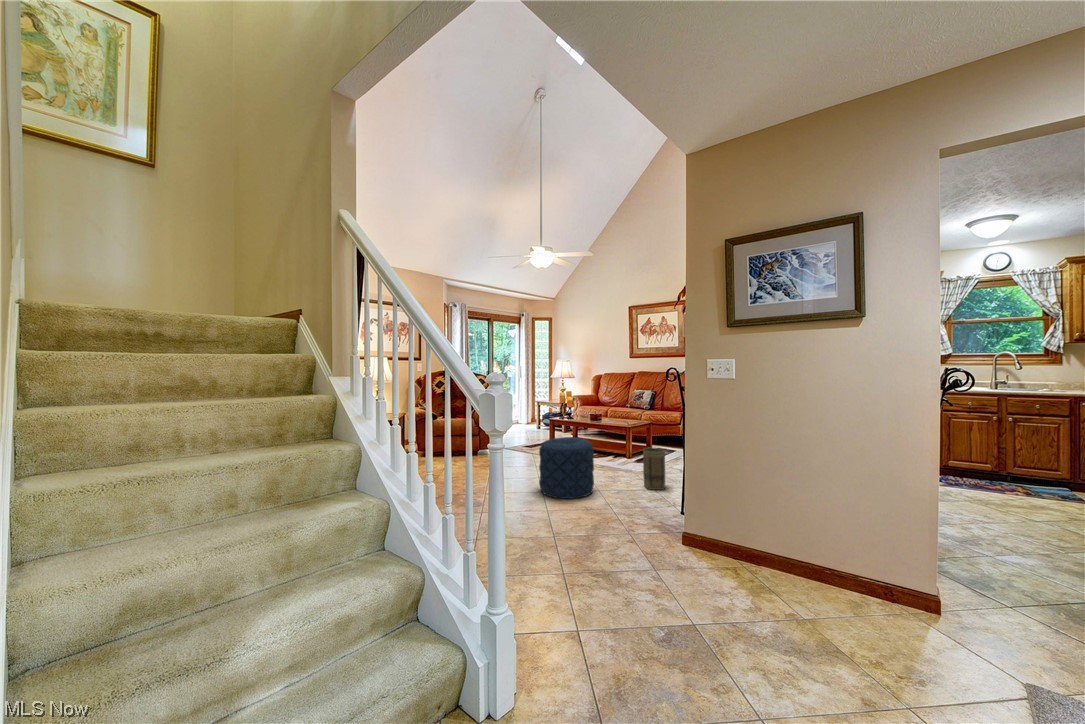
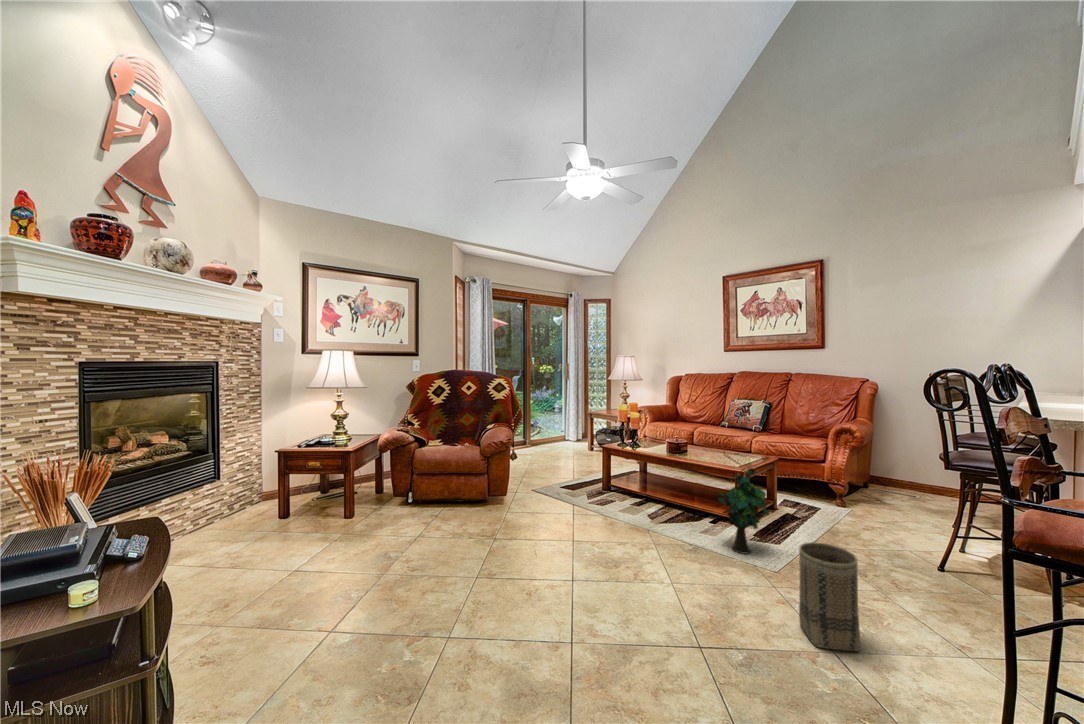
decorative plant: none [613,422,640,468] -> present [717,468,769,554]
pouf: present [539,437,594,499] -> none [565,509,687,673]

